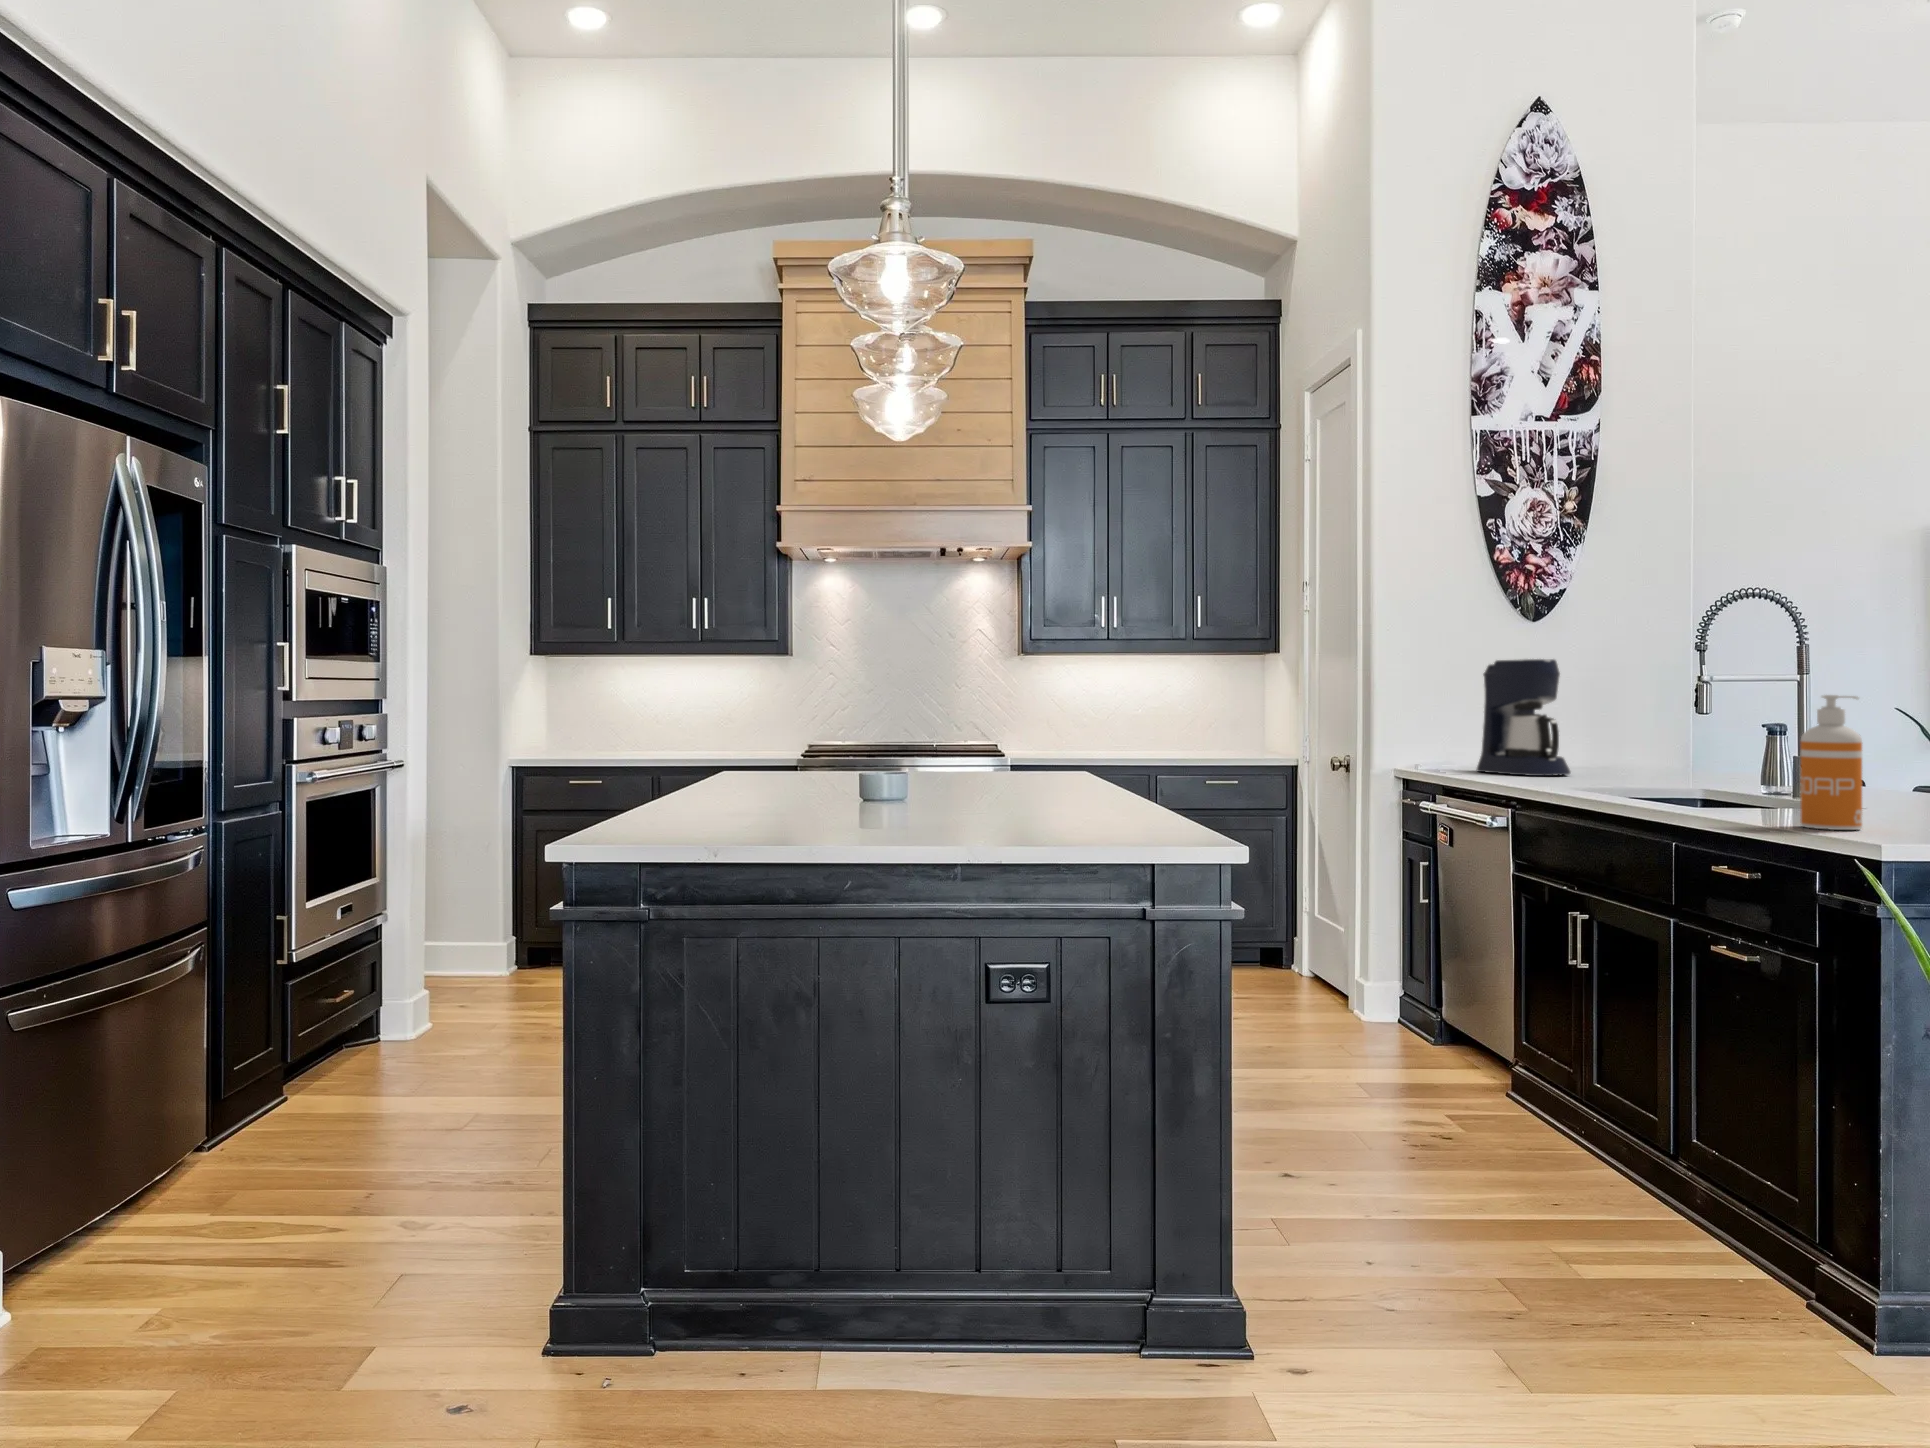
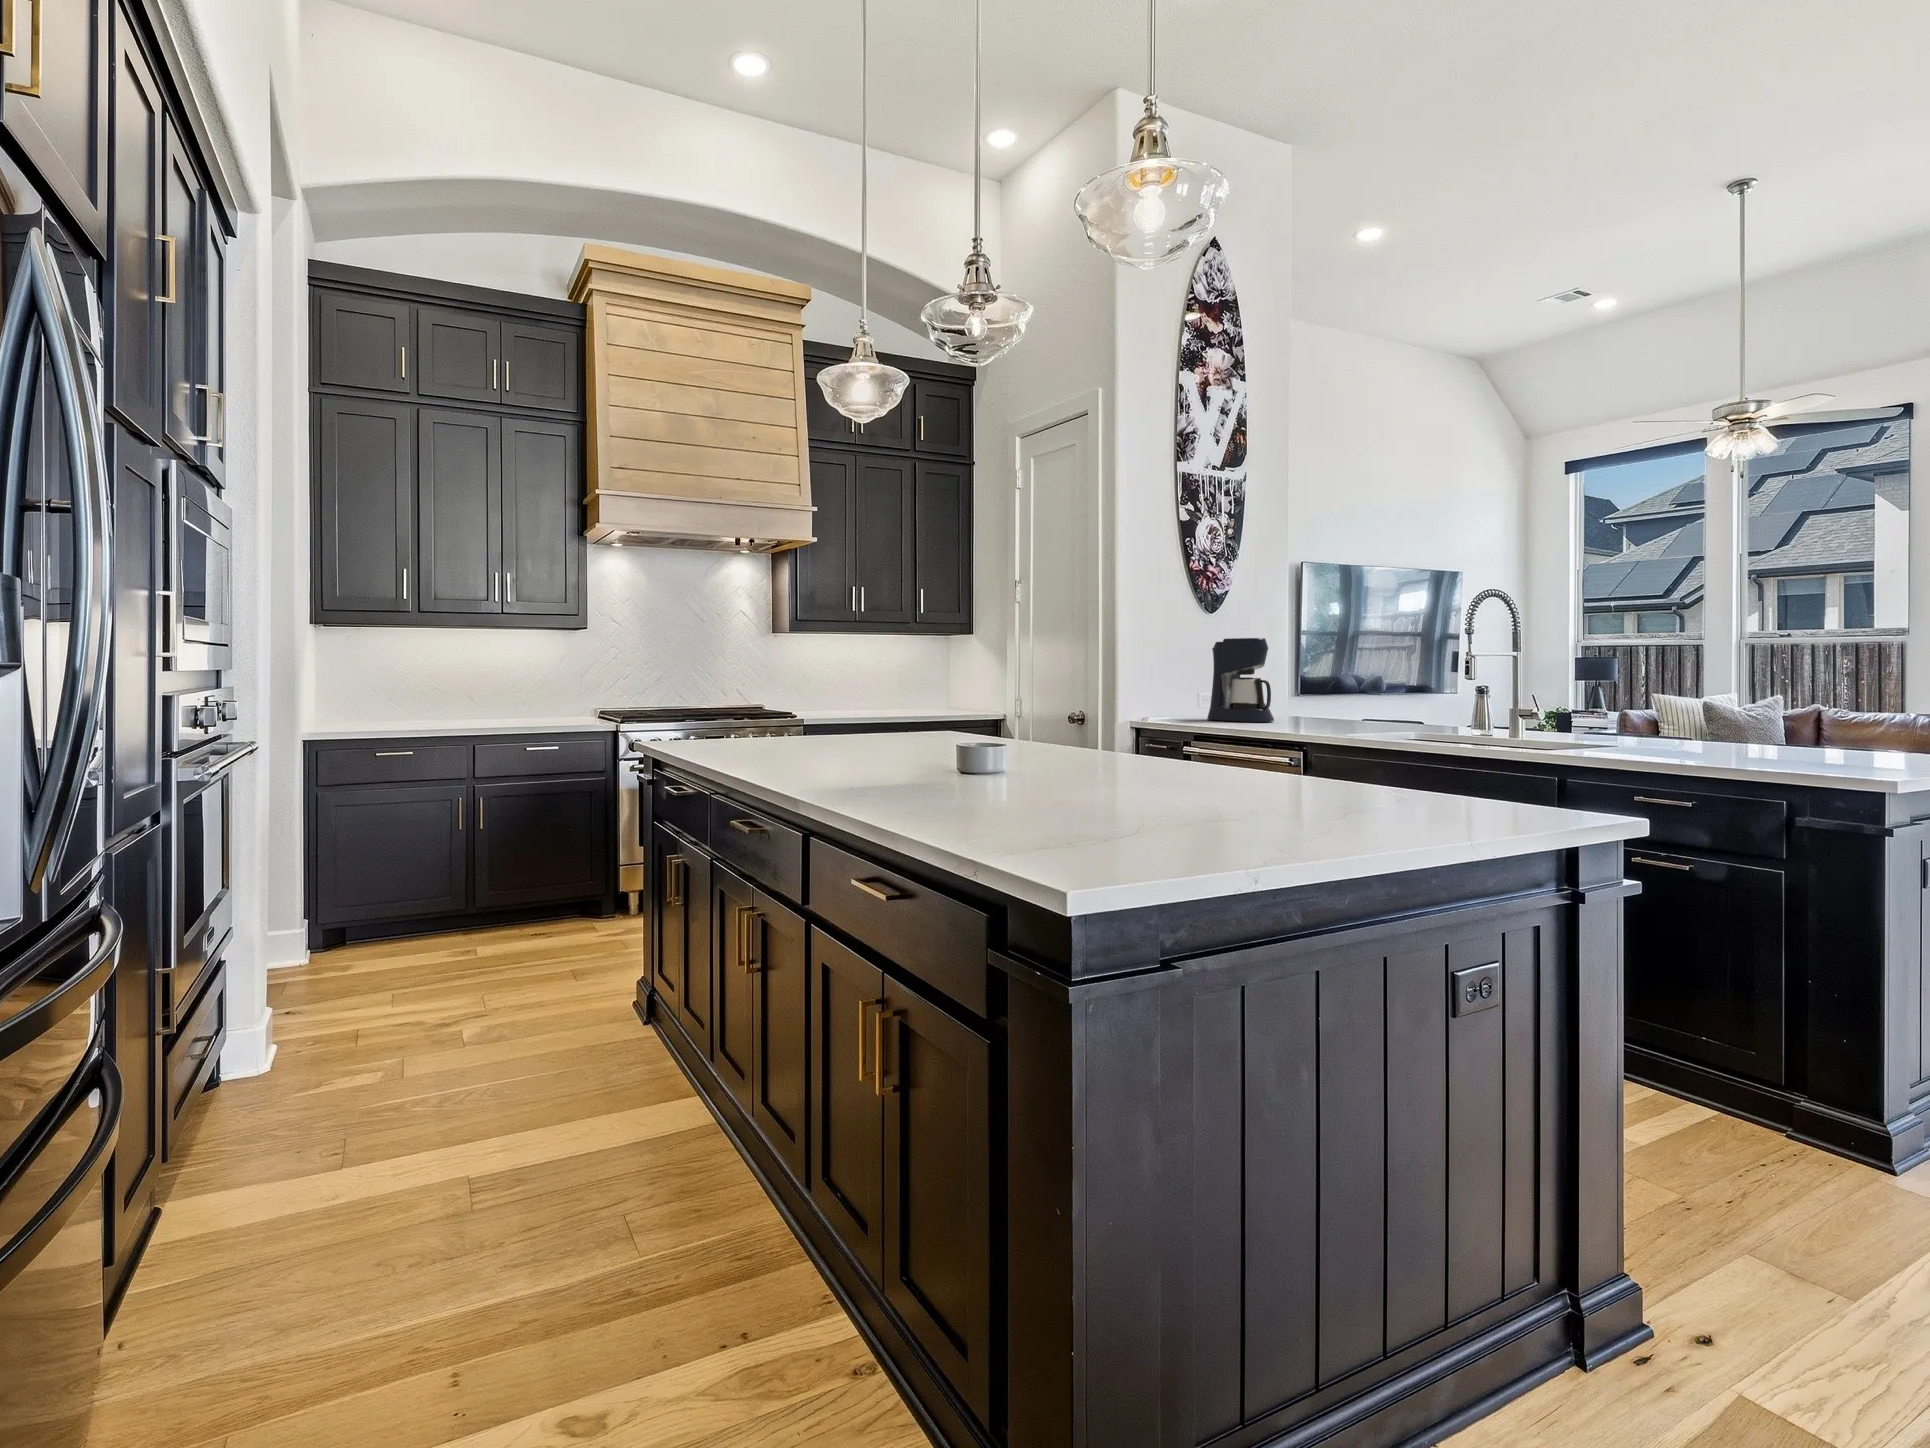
soap dispenser: present [1800,695,1862,830] -> none [1625,660,1674,759]

